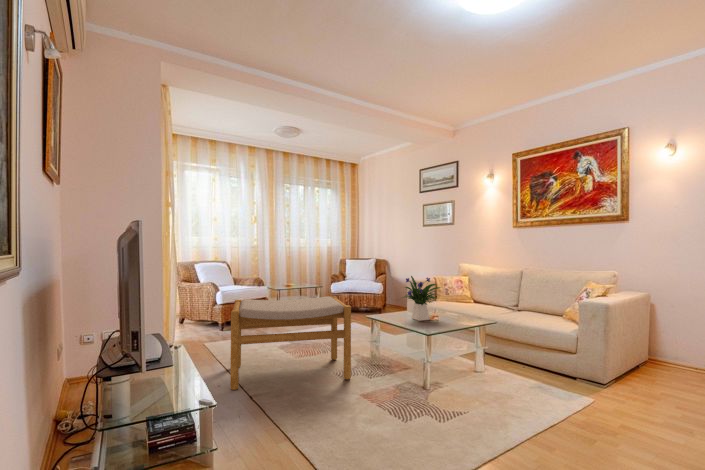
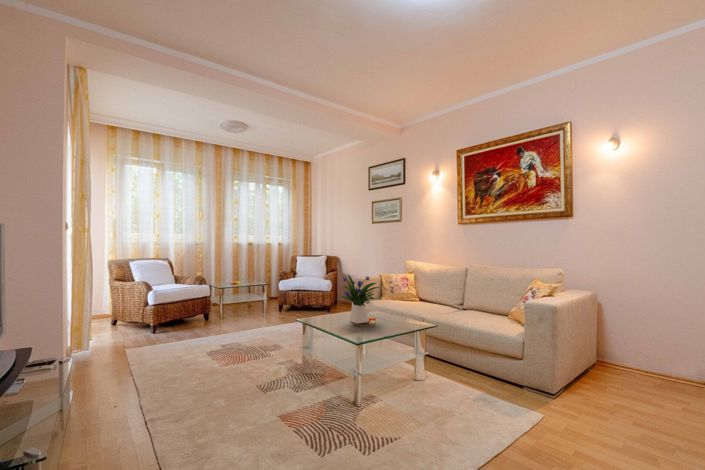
footstool: present [230,296,351,390] -> none [118,298,274,418]

